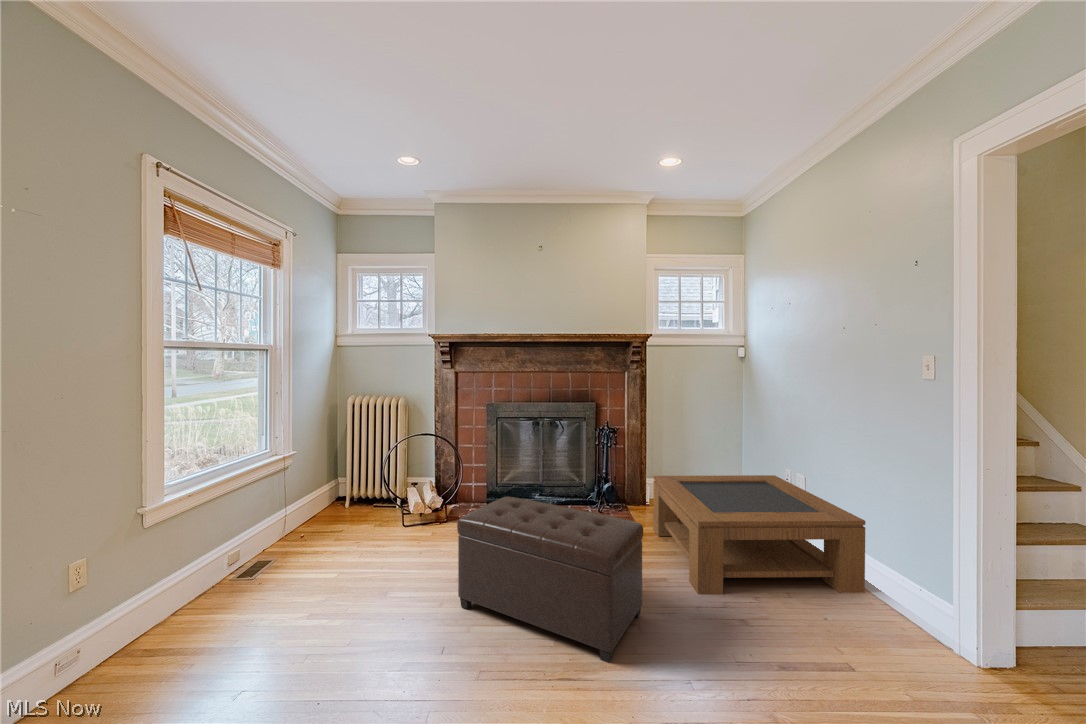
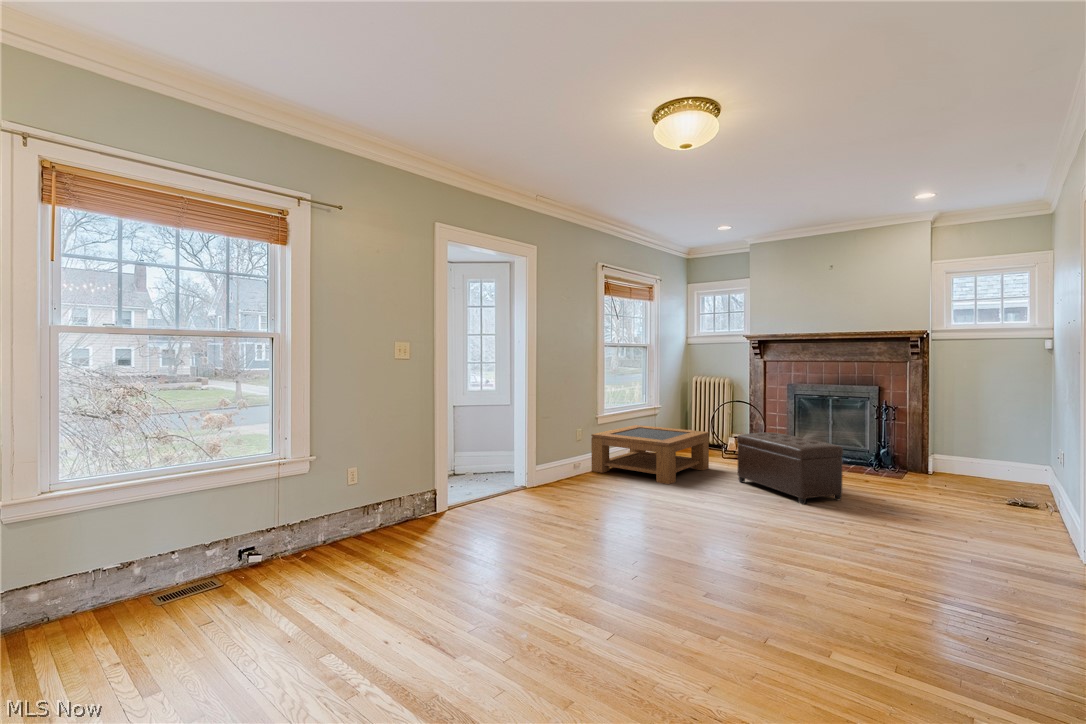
coffee table: present [653,475,865,594] -> present [591,425,709,484]

